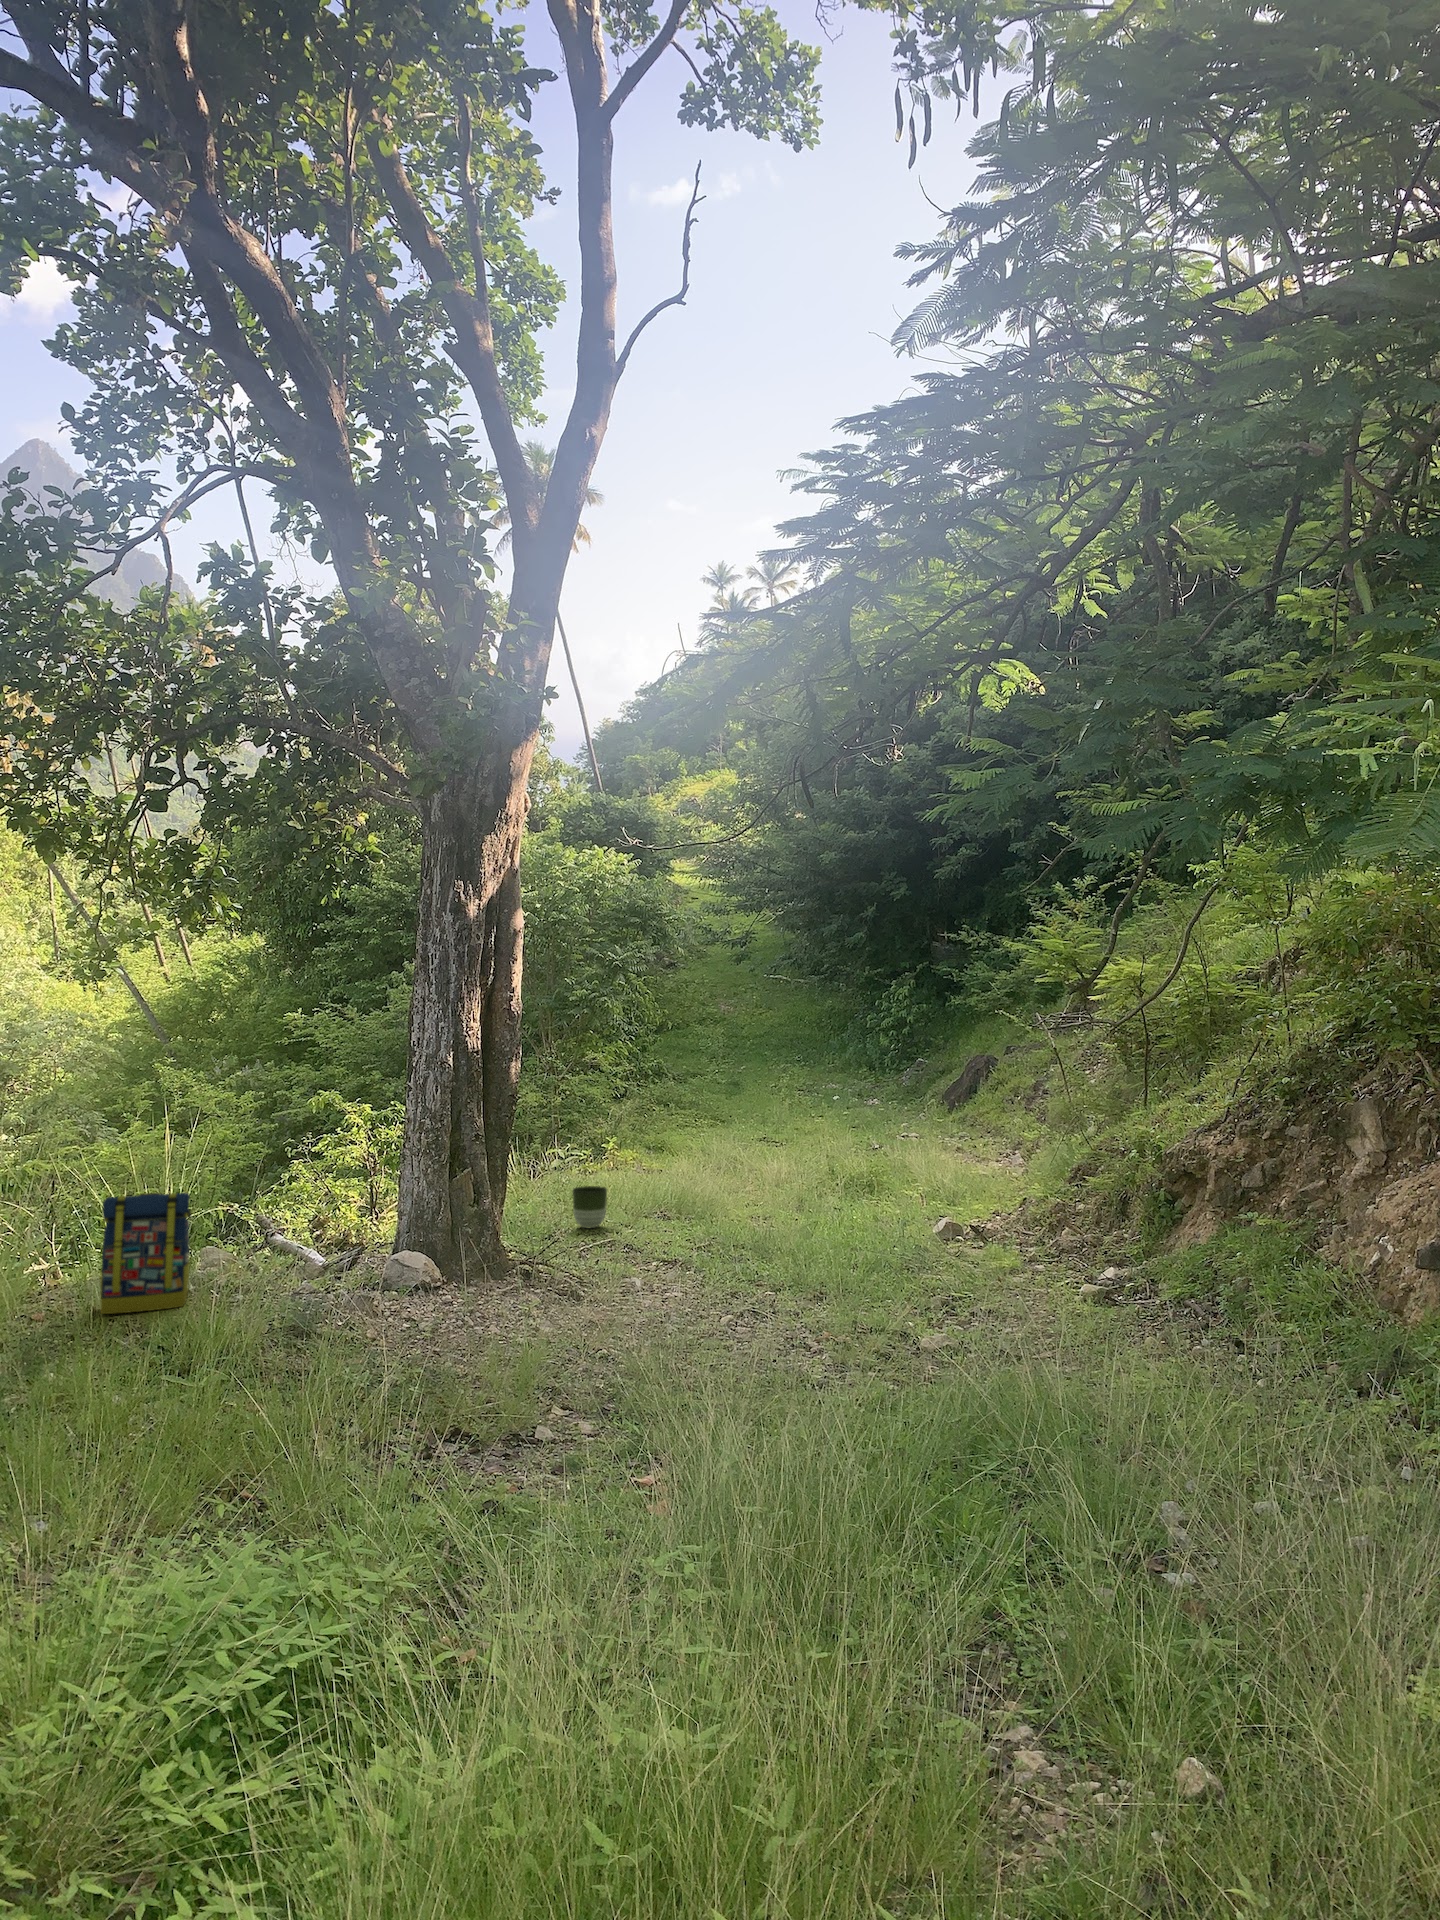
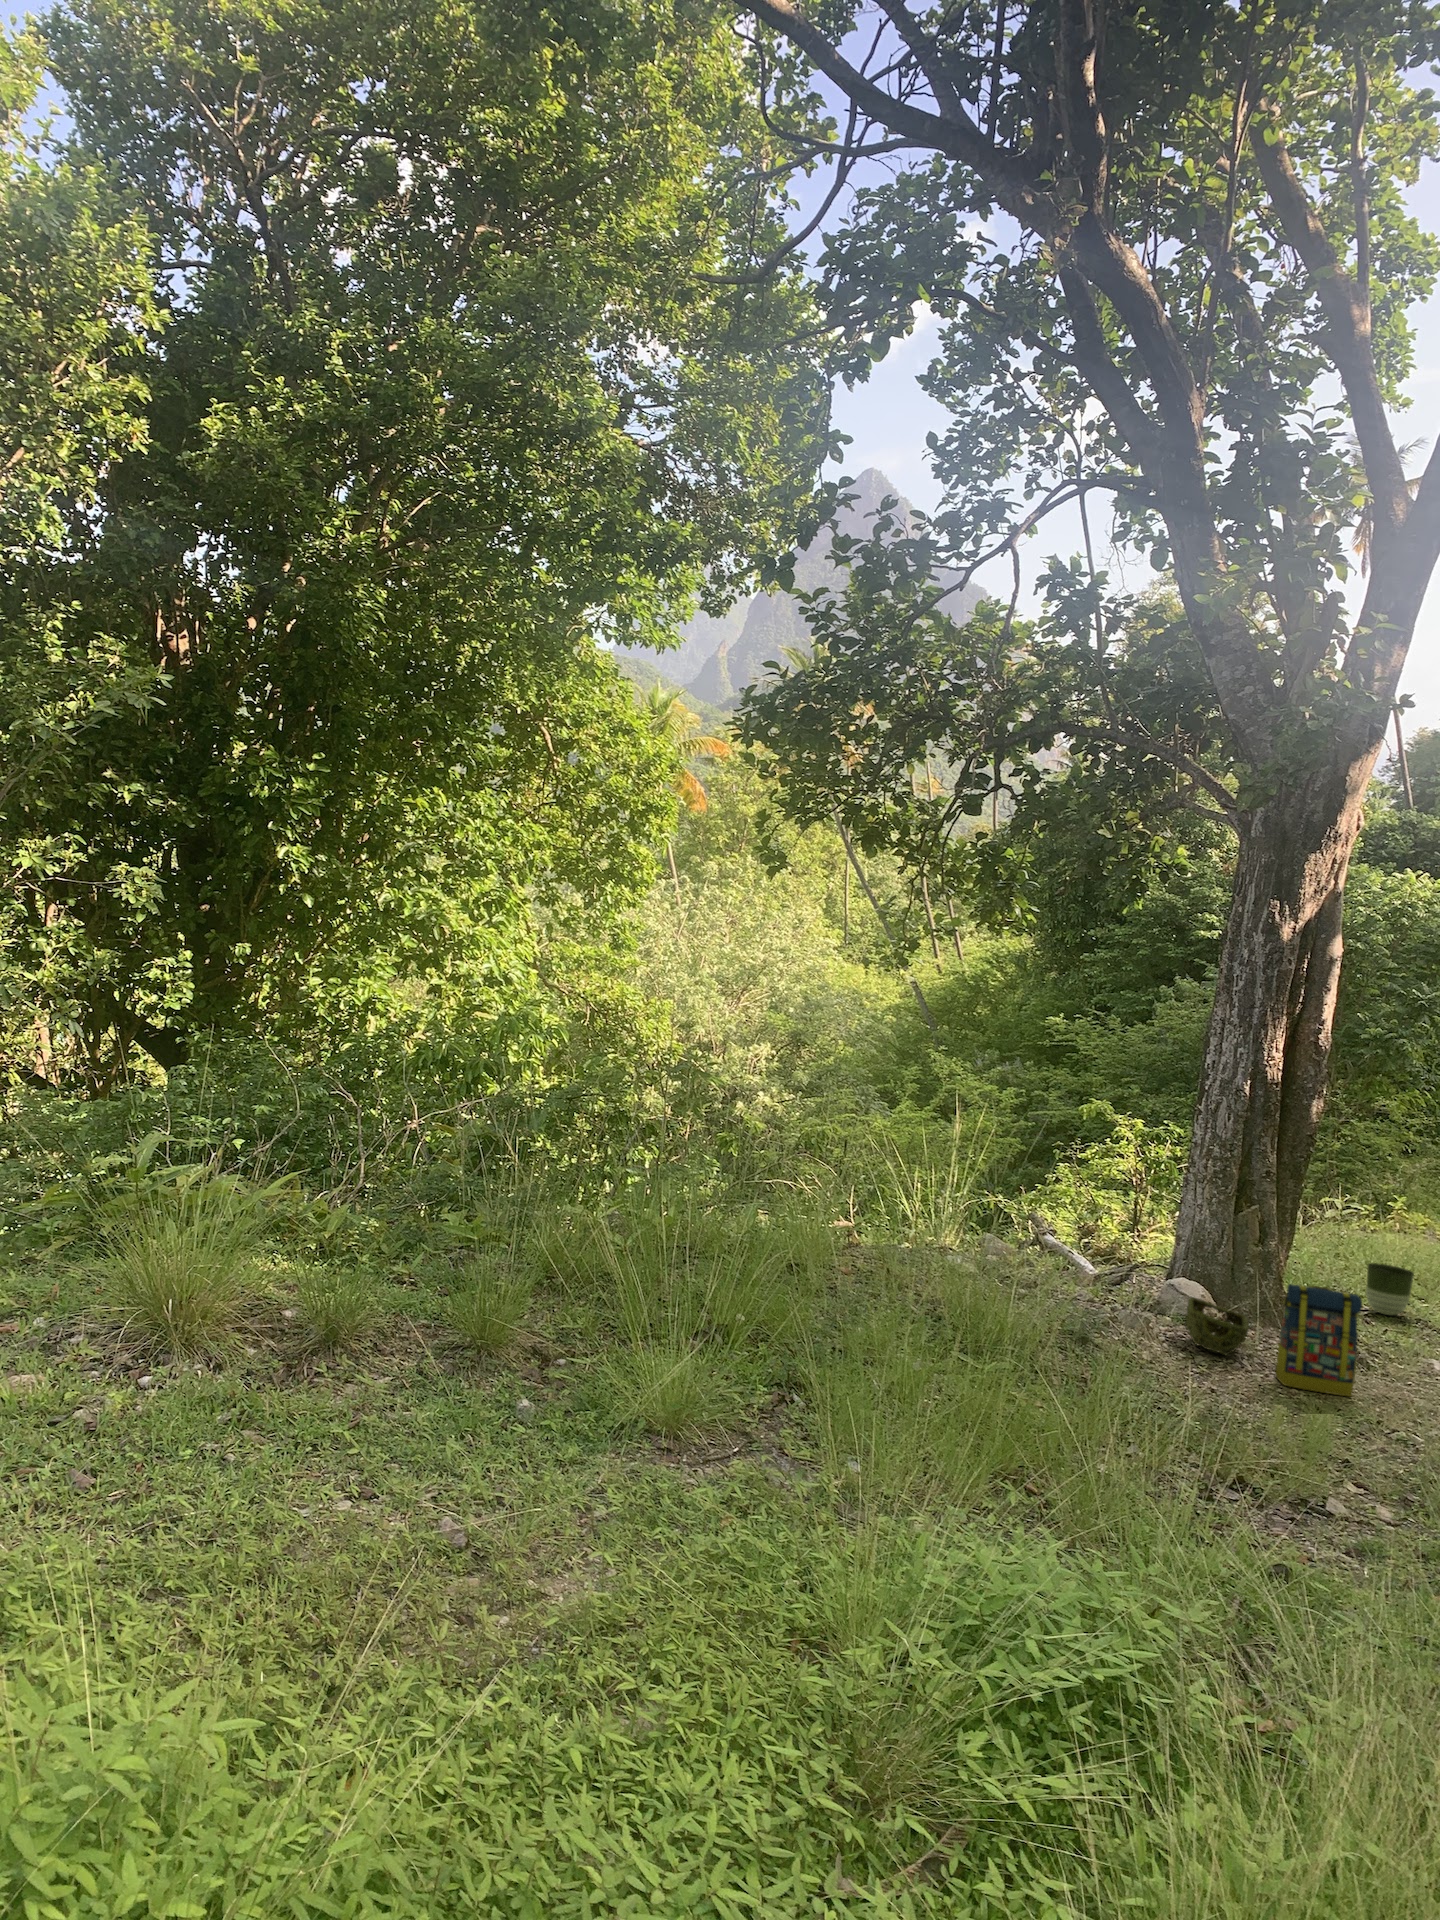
backpack: present [100,1193,191,1314] -> present [1275,1284,1362,1397]
woven basket: none [418,1256,474,1304] -> present [1186,1297,1249,1355]

